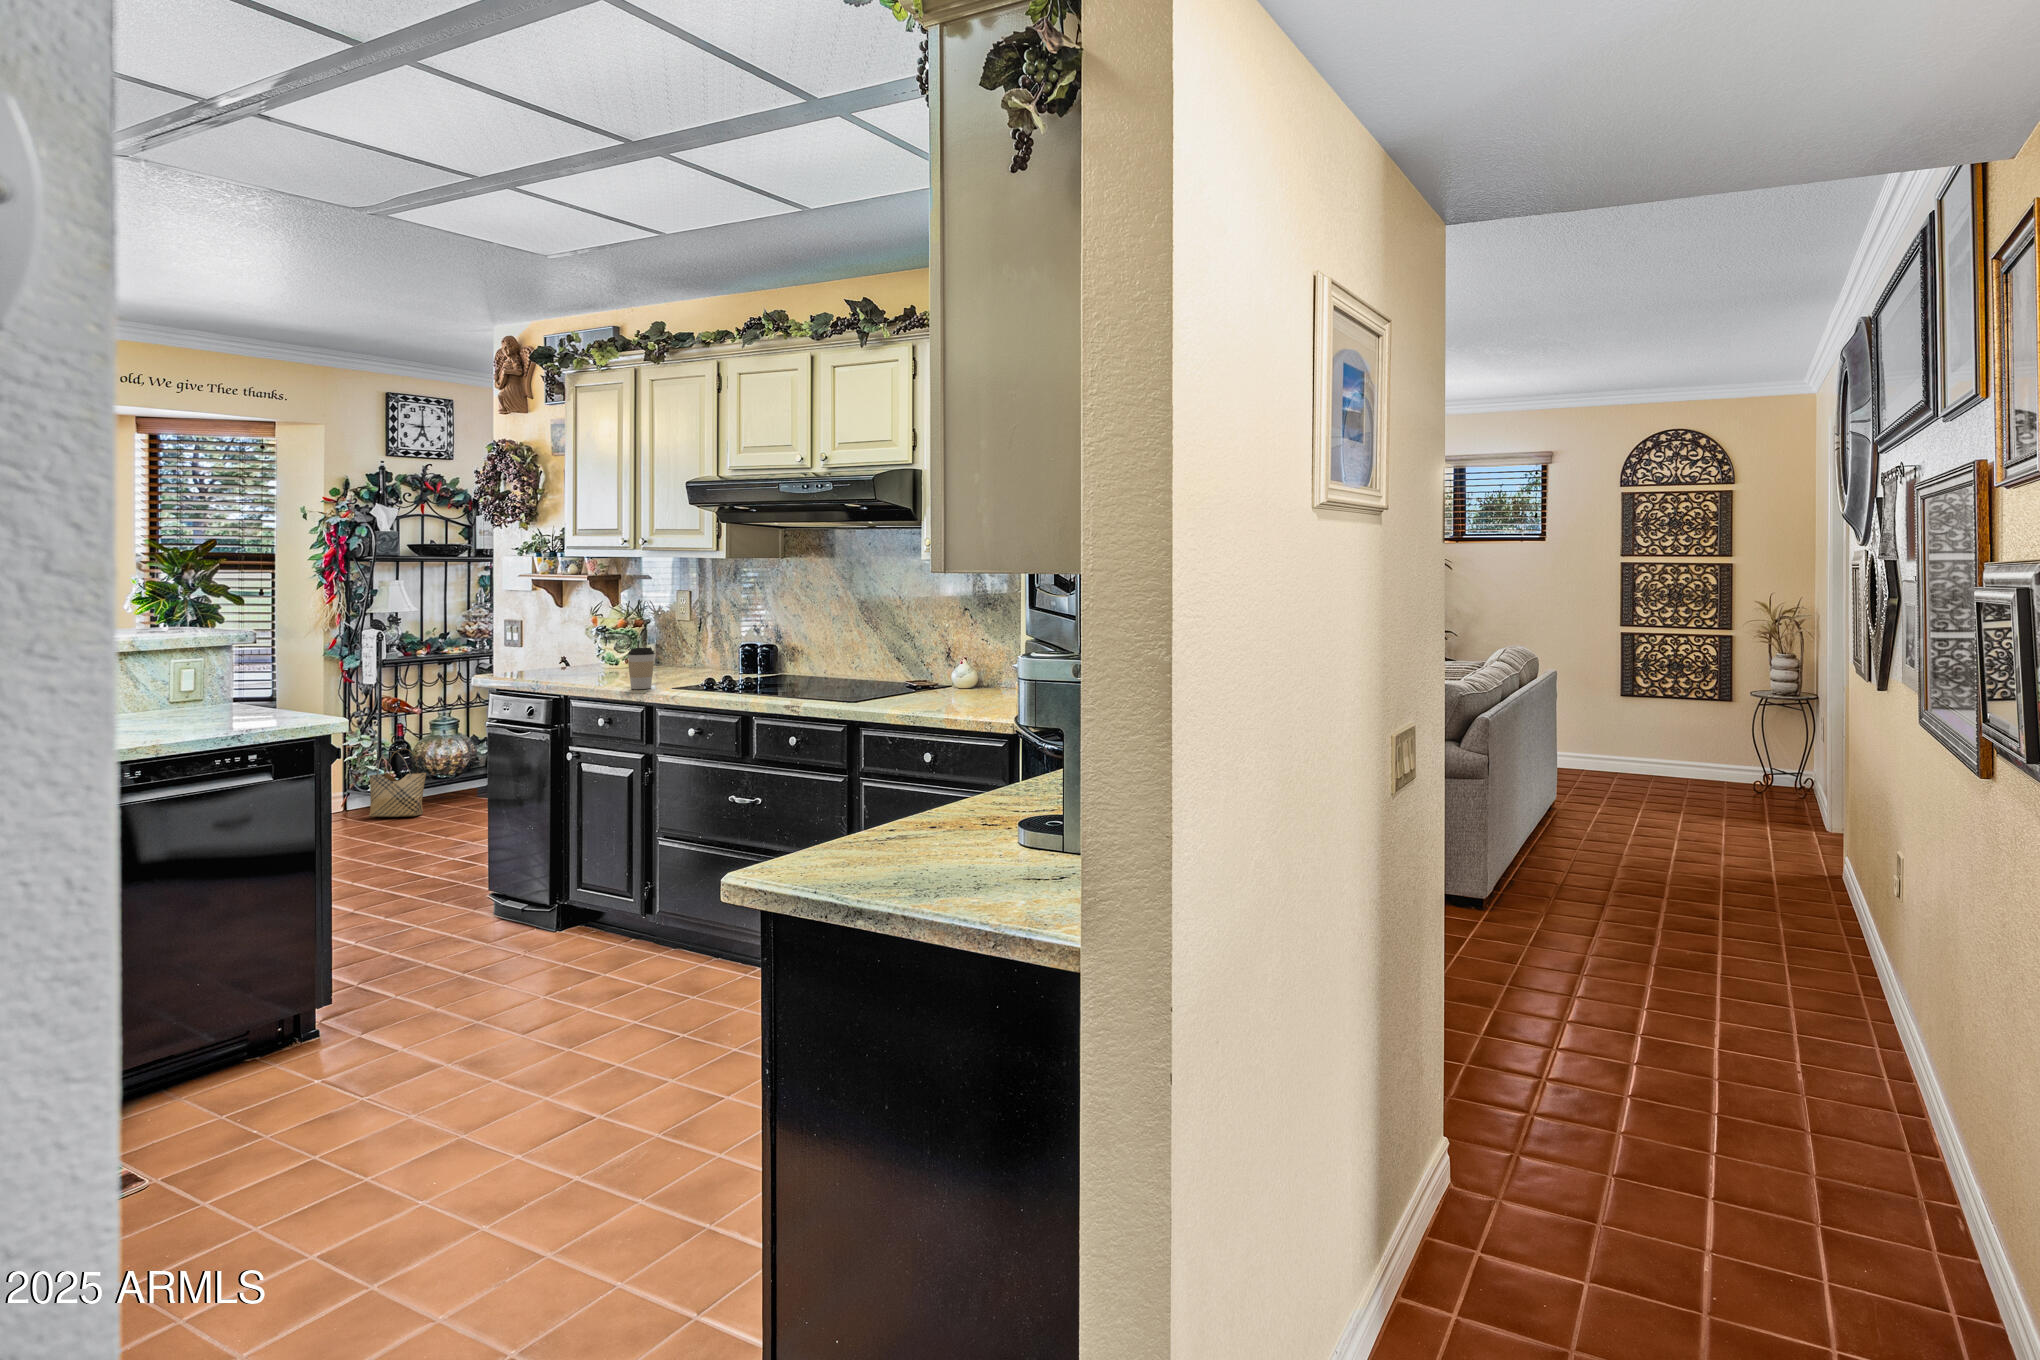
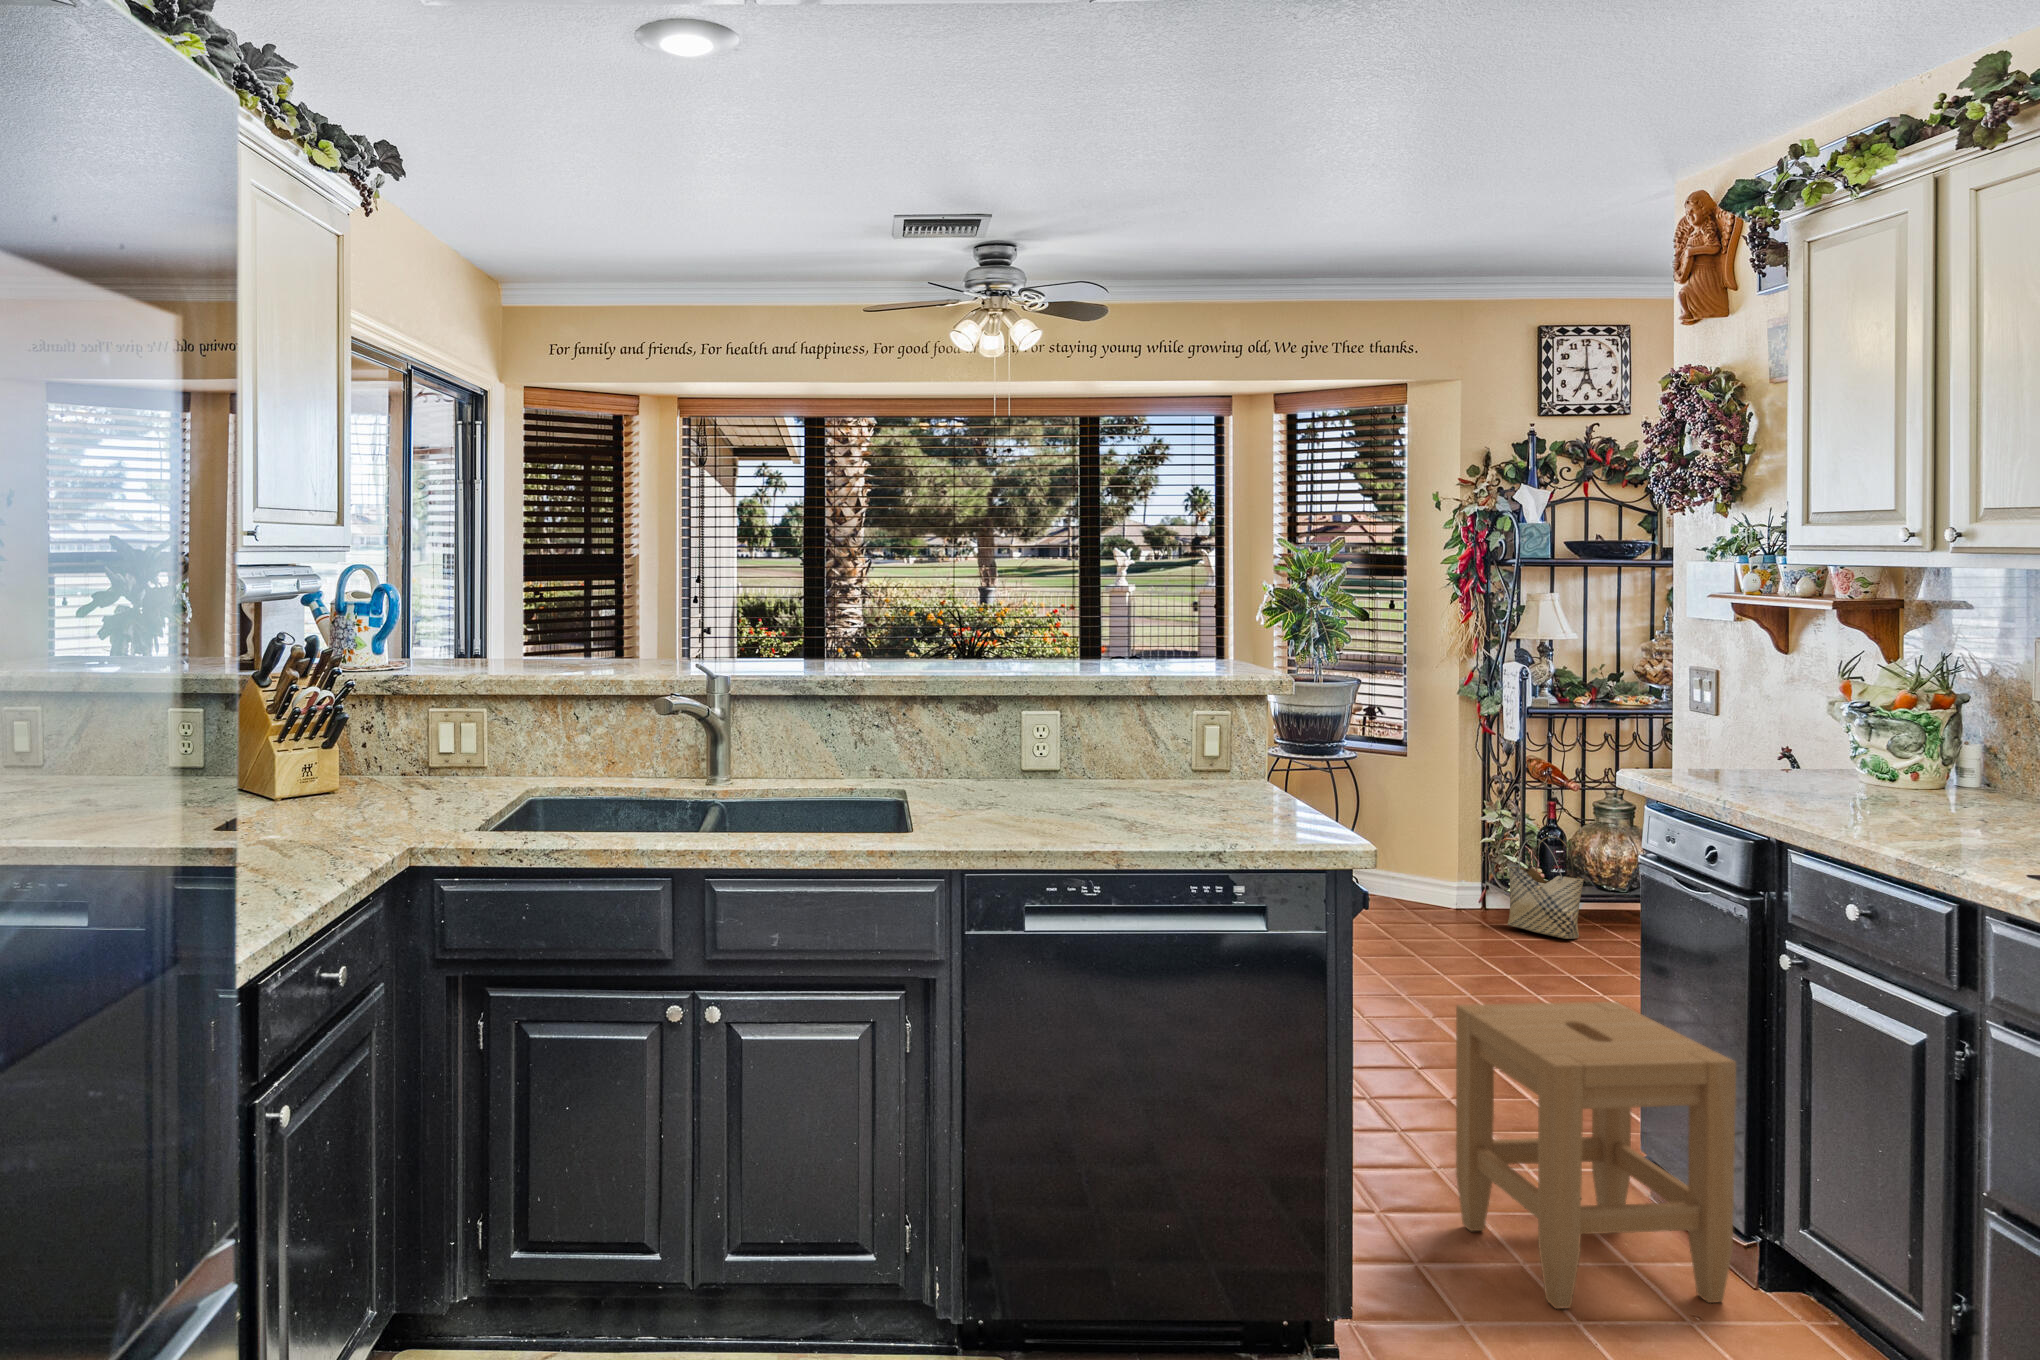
coffee cup: present [628,647,655,689] -> none [1917,764,1985,857]
stool: none [382,804,546,967] -> present [1456,1002,1736,1309]

